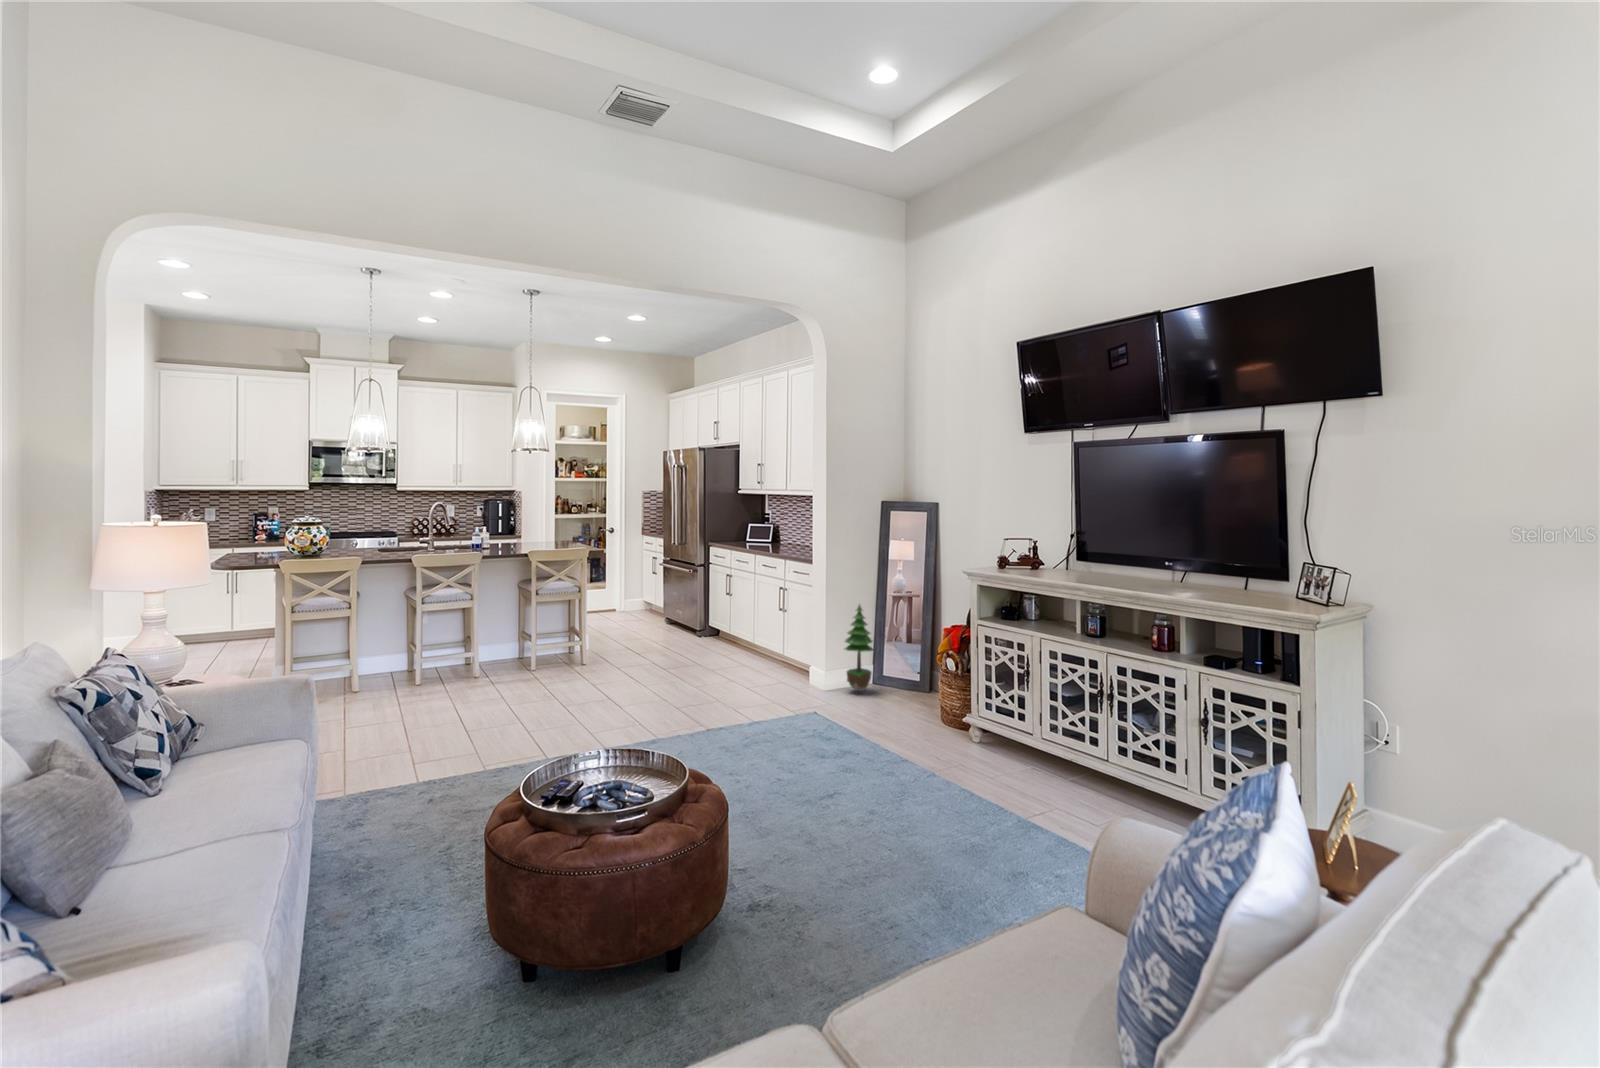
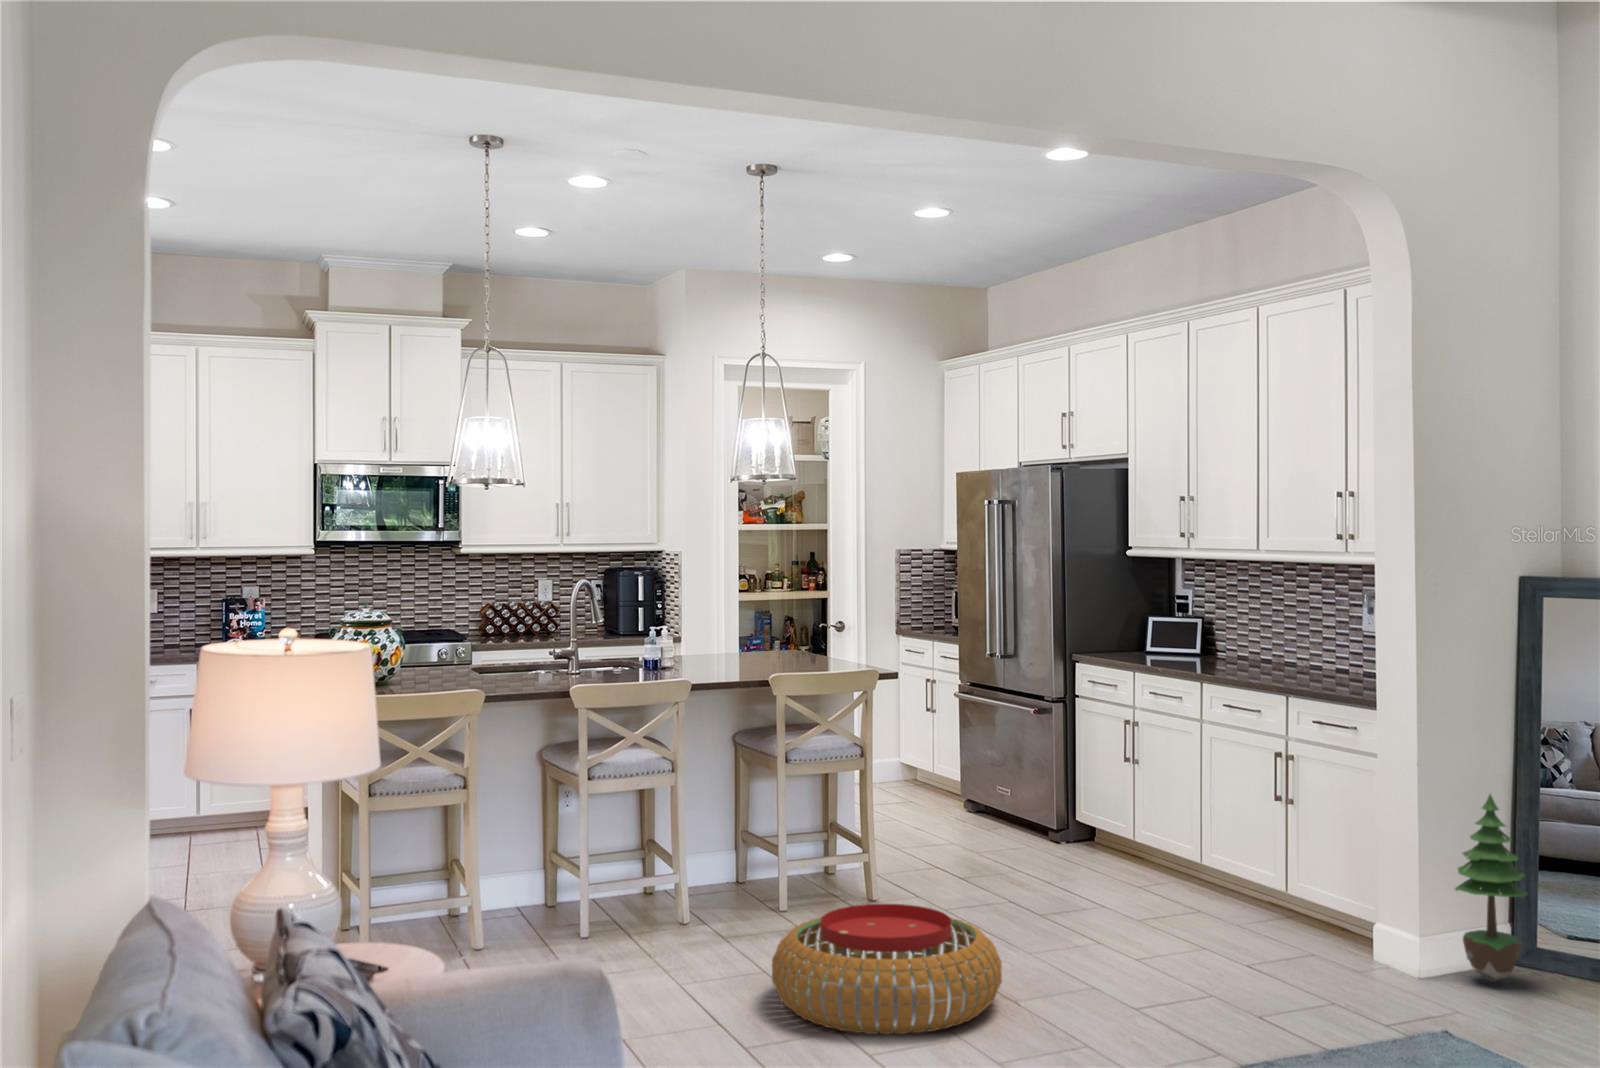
pouf: none [493,662,615,724] -> present [772,904,1002,1035]

